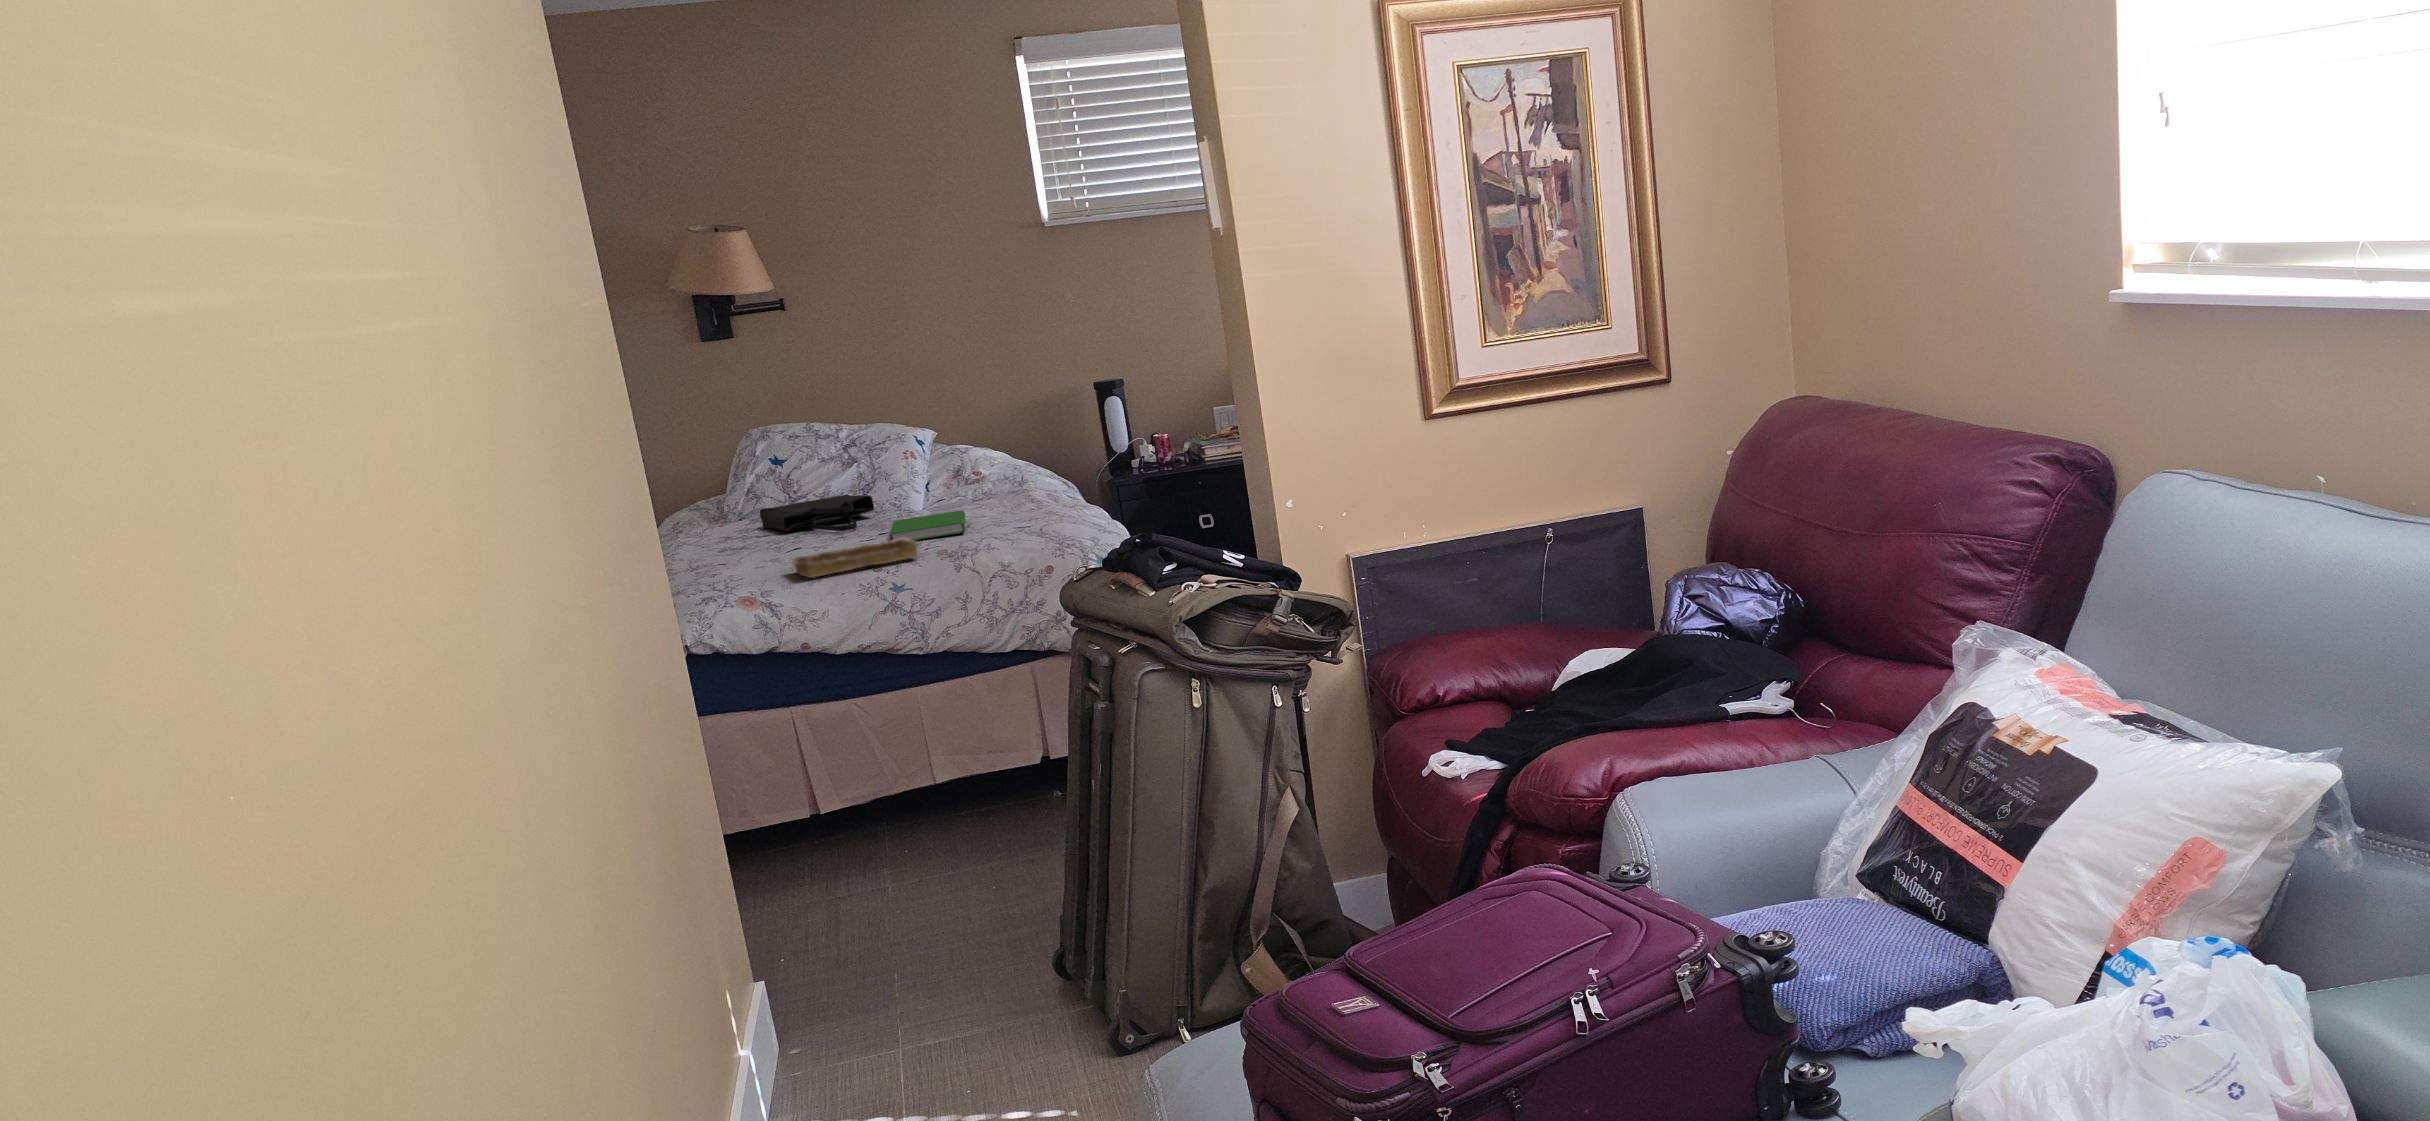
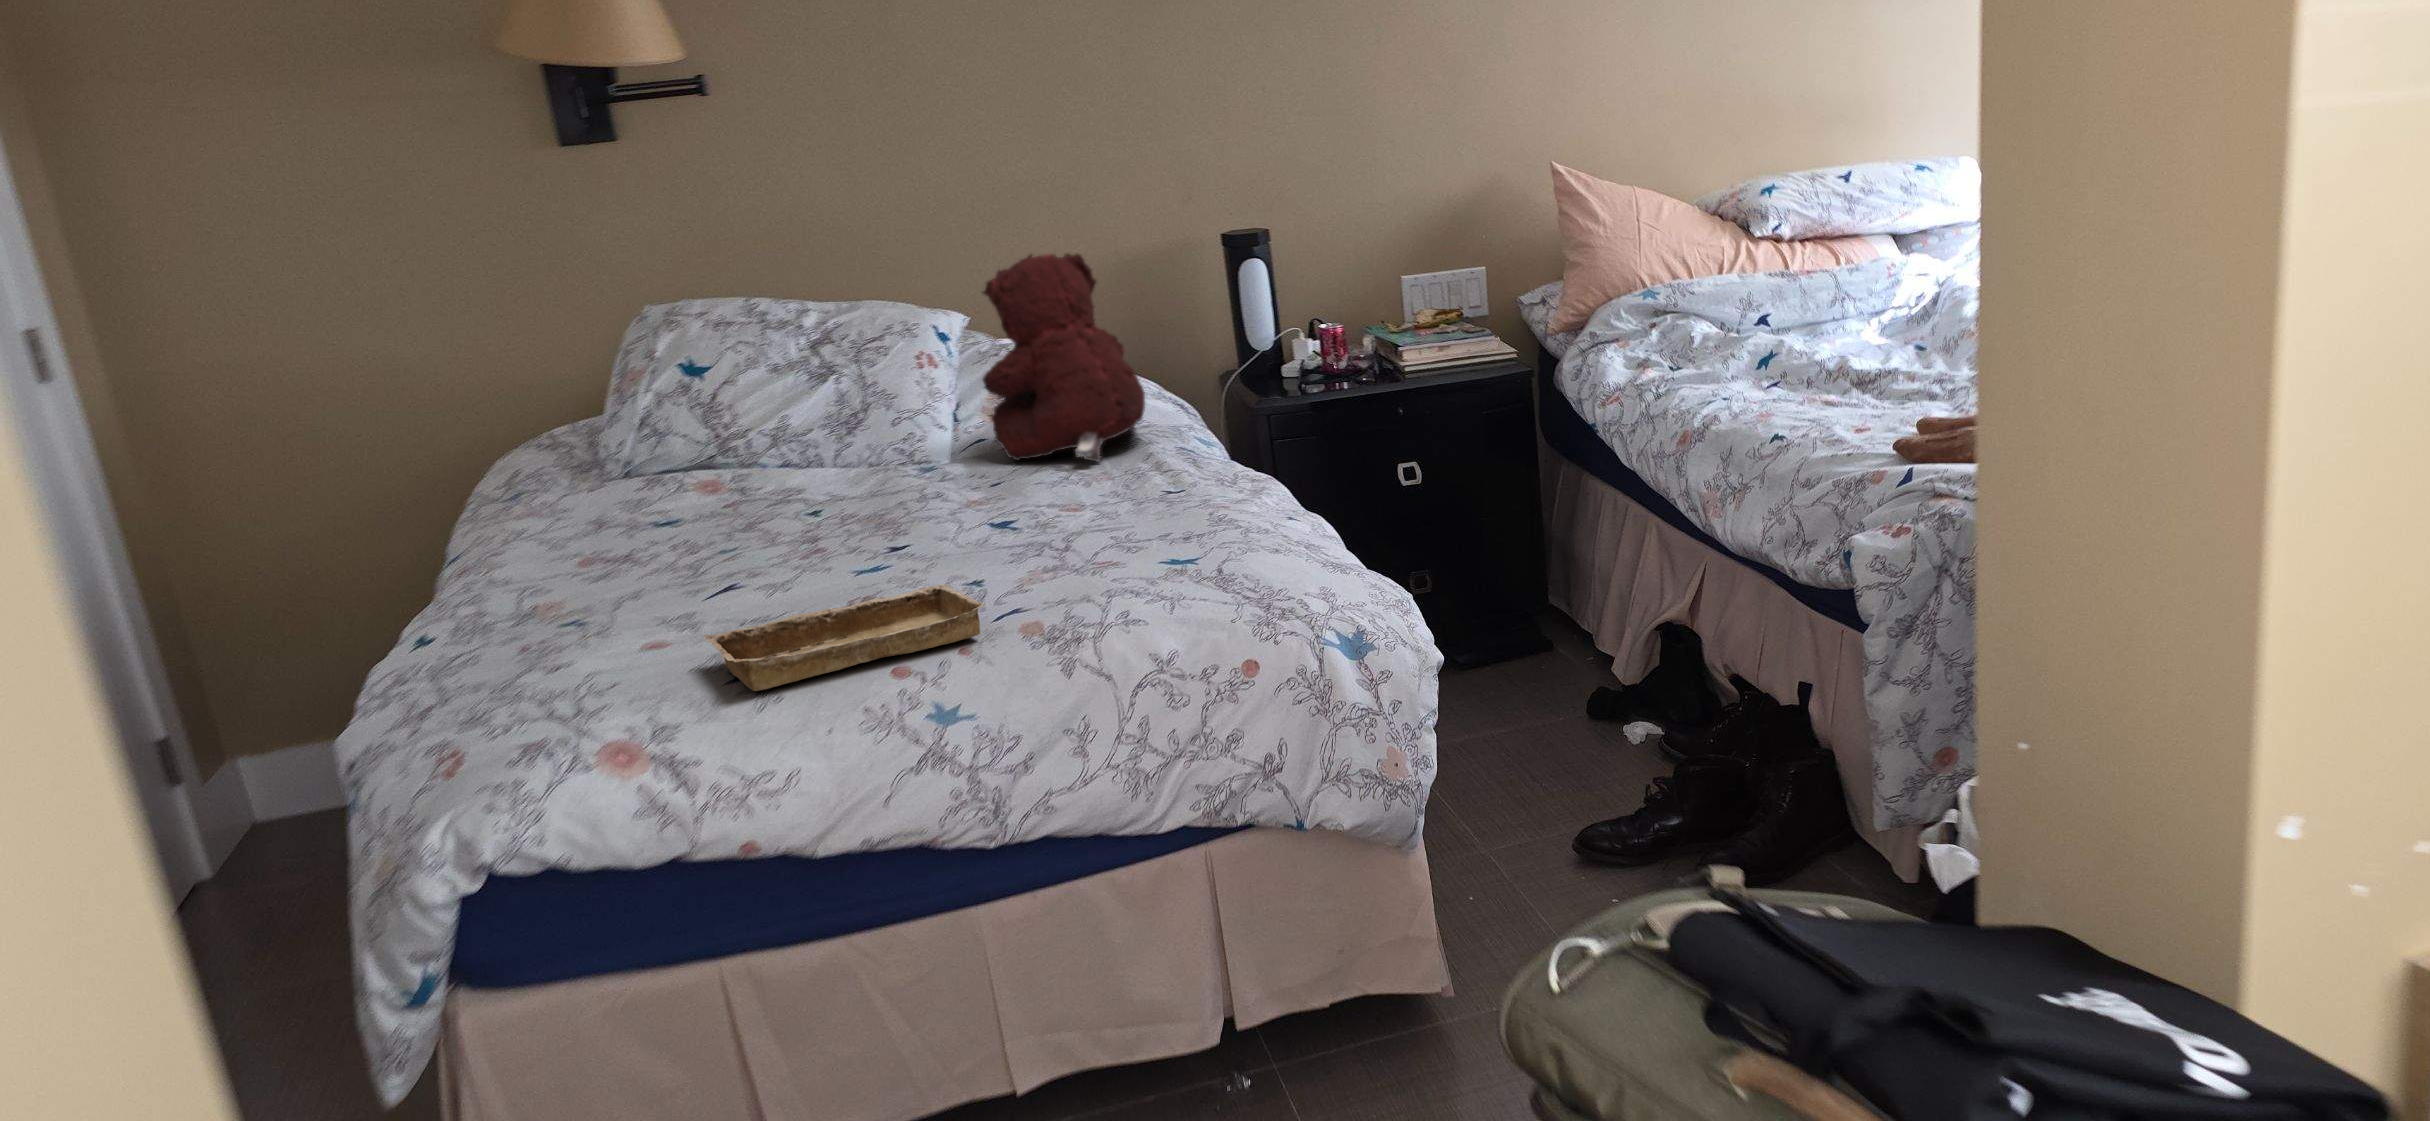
teddy bear: none [935,388,1028,502] -> present [983,253,1145,462]
tote bag: present [760,495,874,531] -> none [658,443,871,532]
hardcover book: present [890,511,965,541] -> none [912,498,1059,581]

